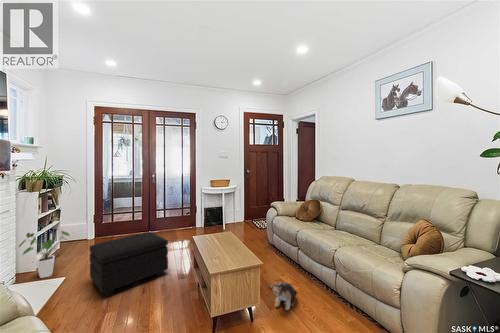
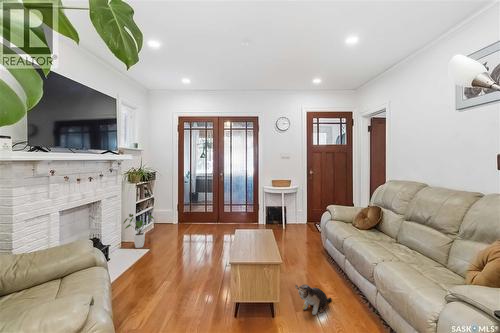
footstool: present [90,232,168,296] -> none [164,223,220,269]

